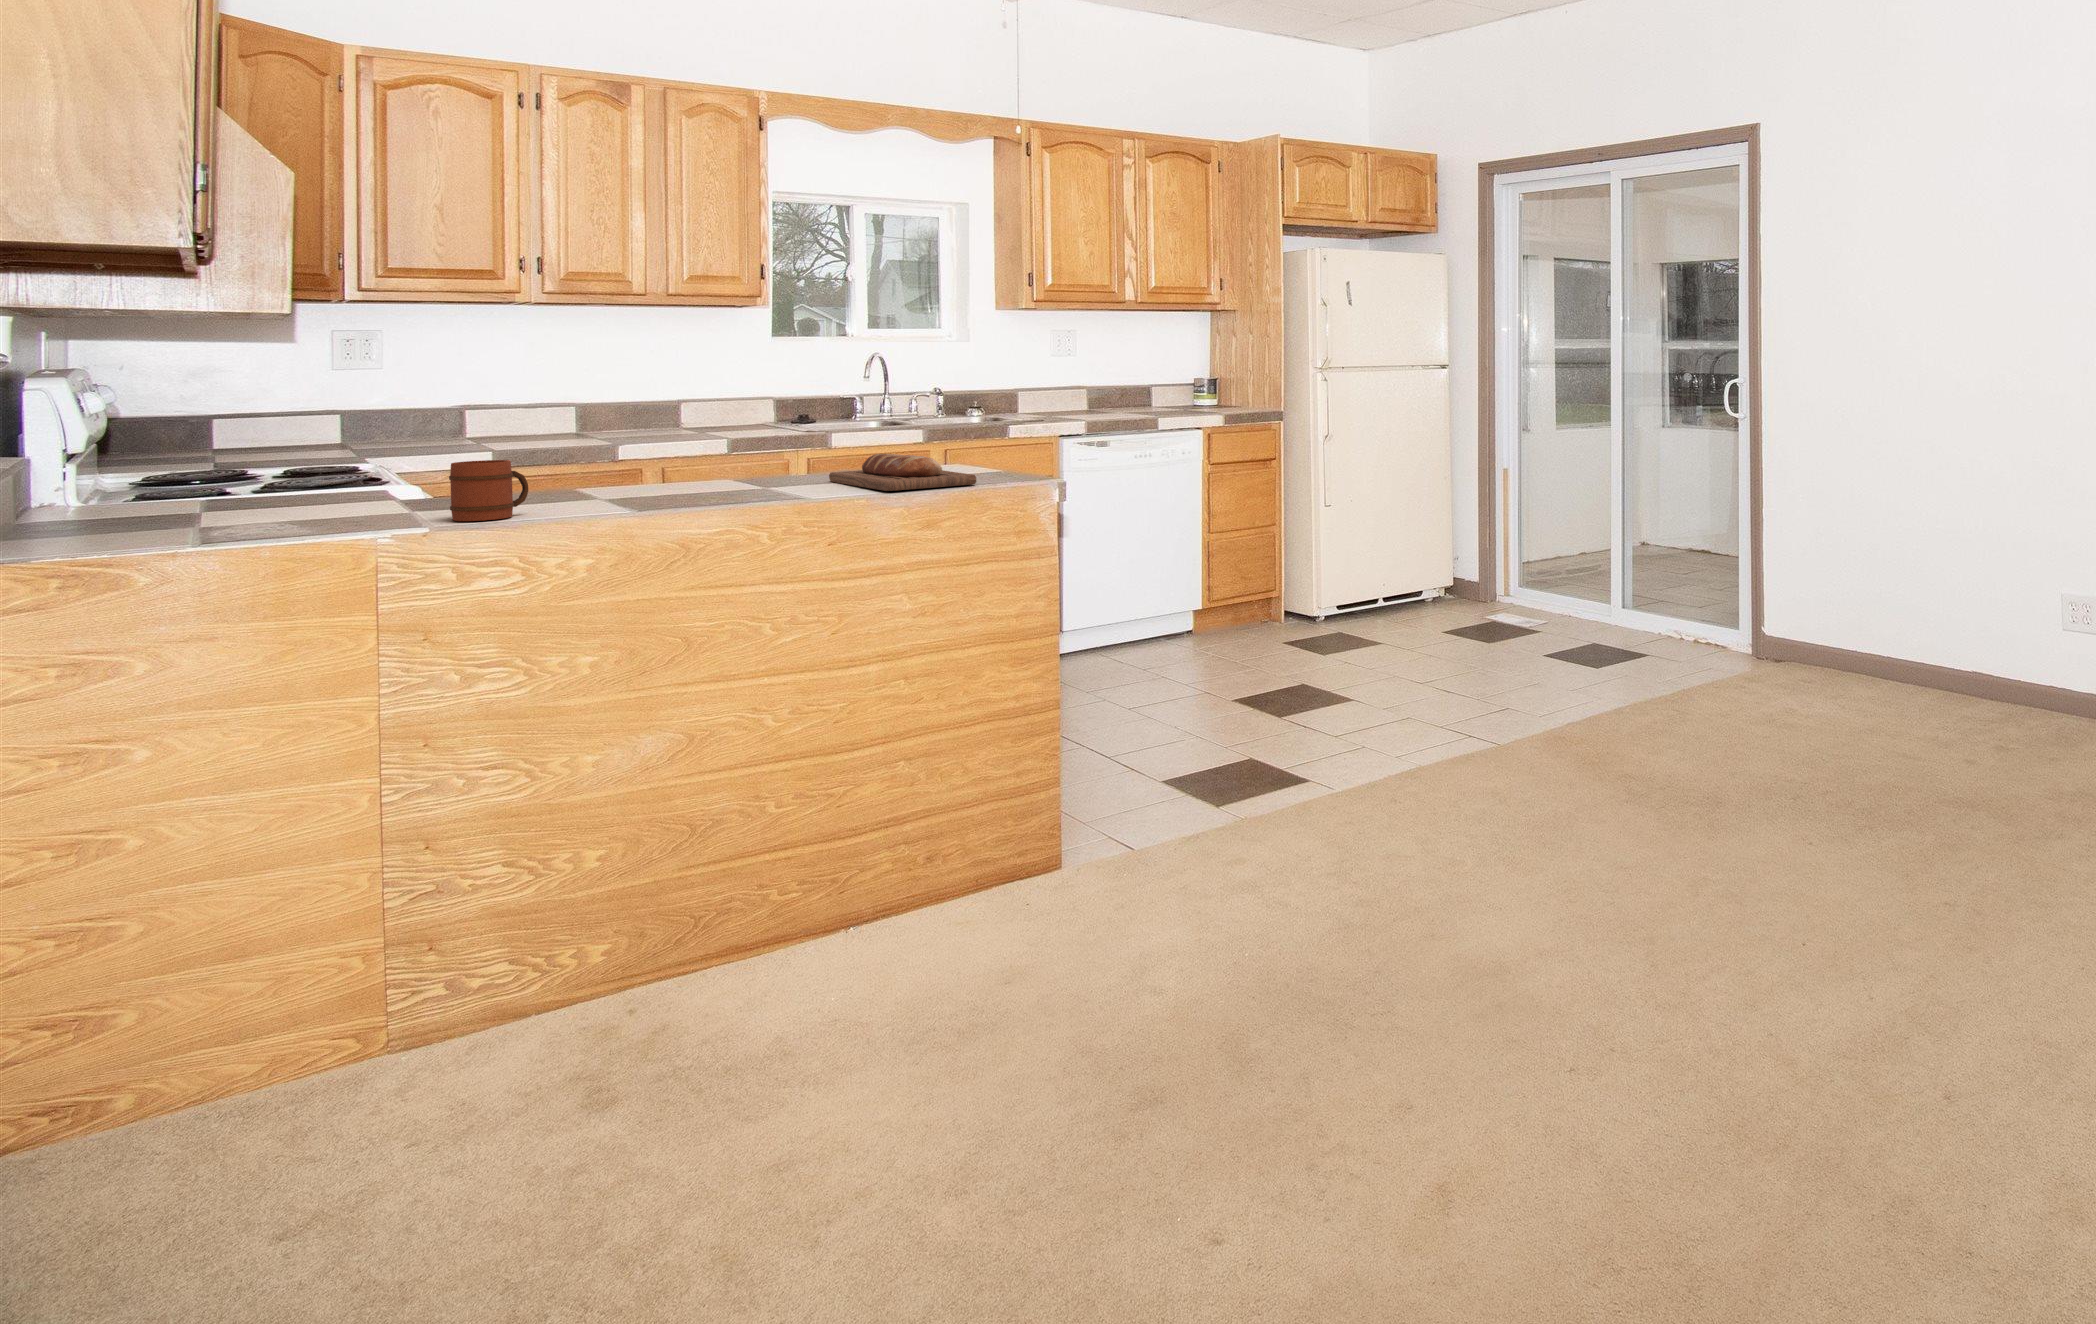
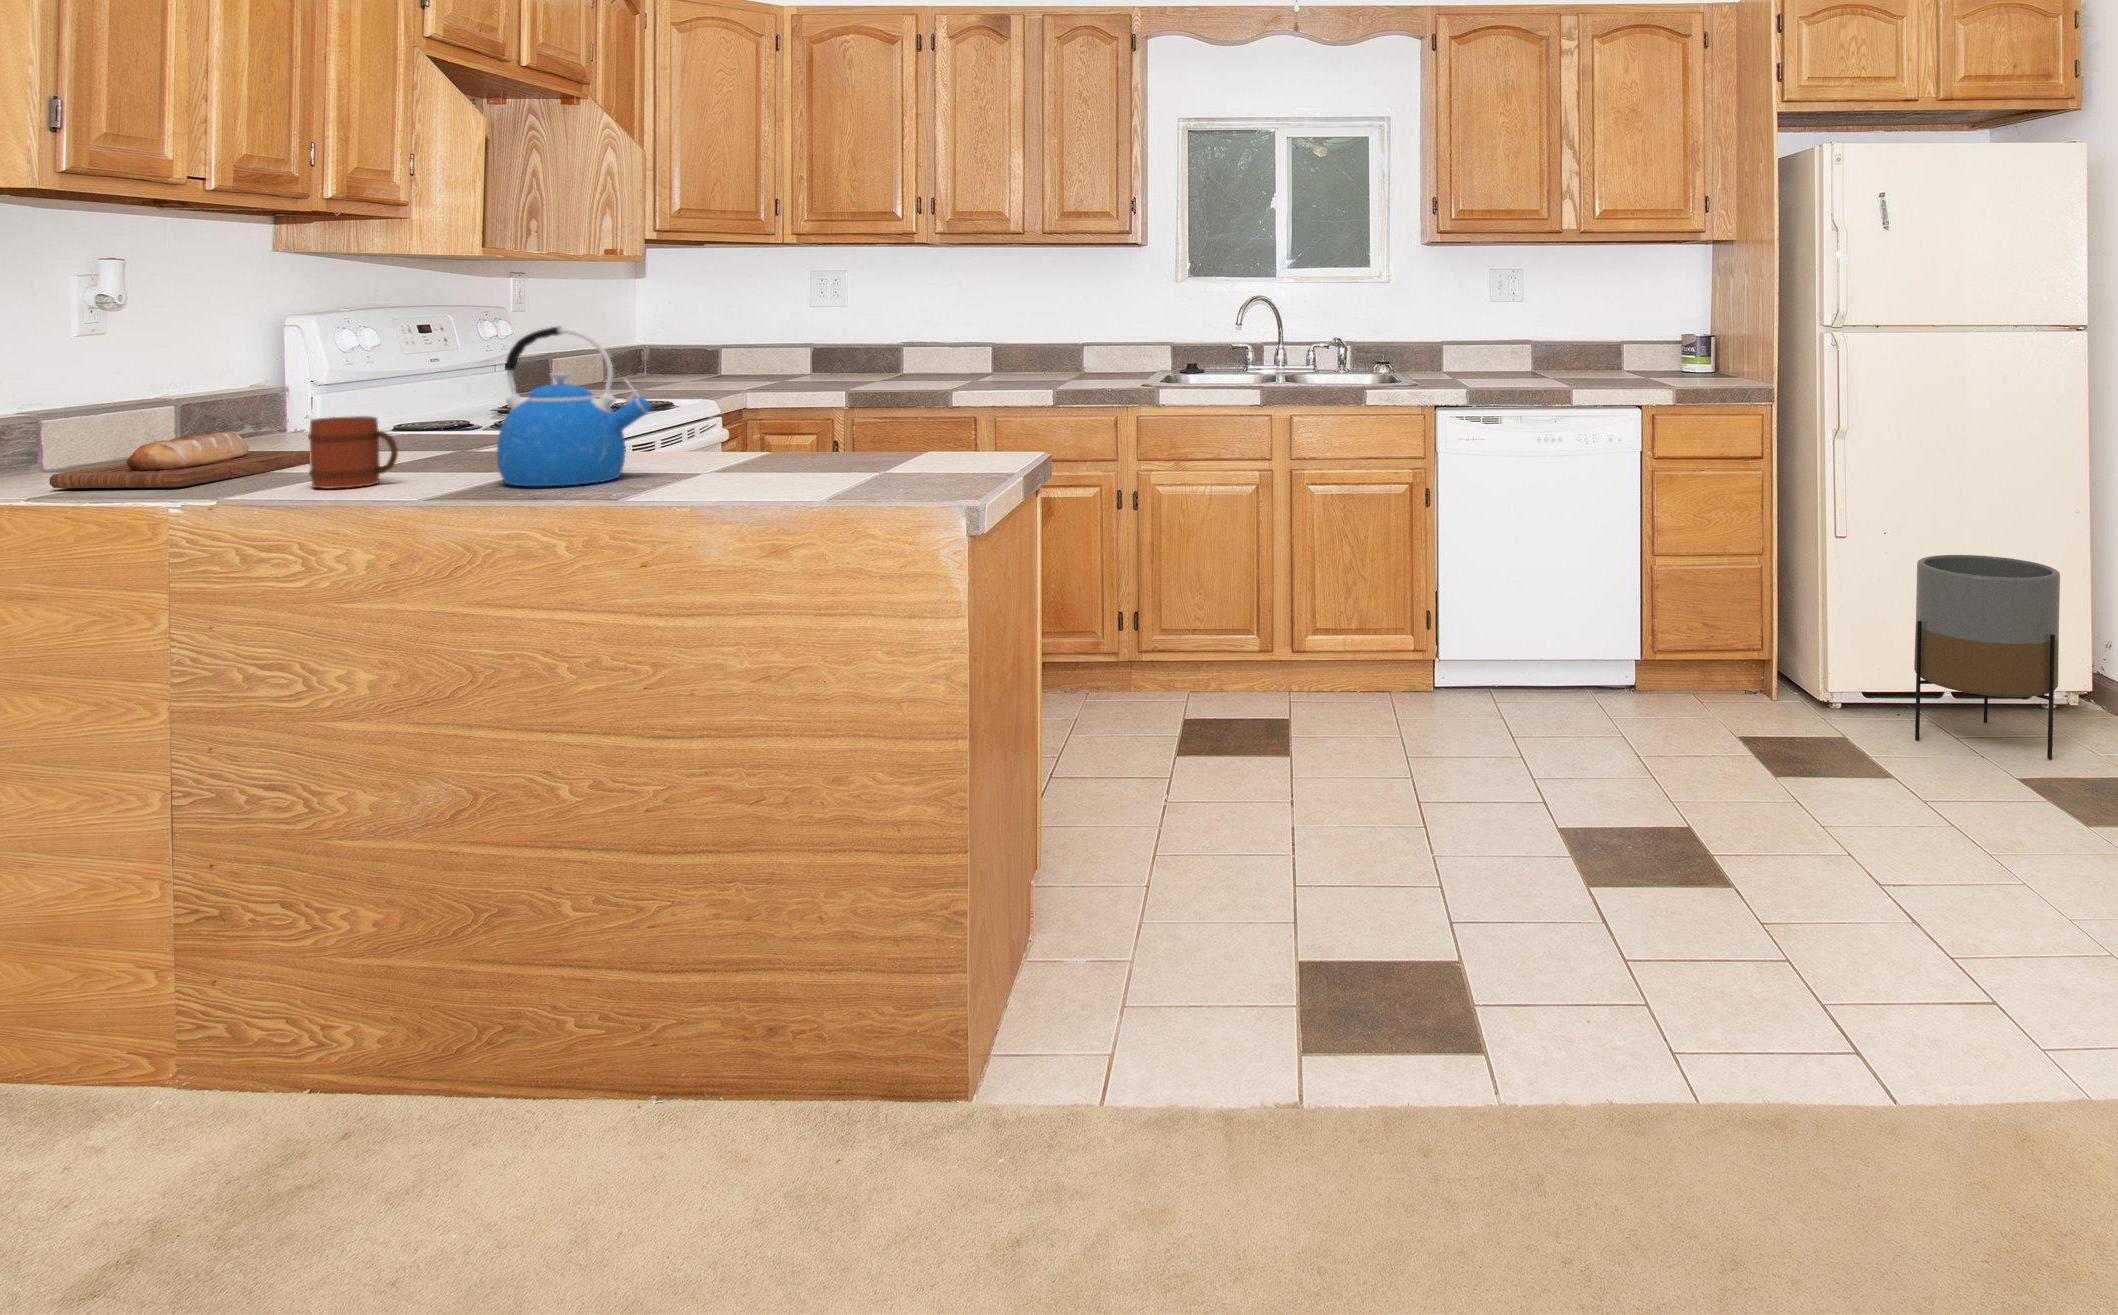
kettle: none [626,380,753,505] -> present [497,327,651,486]
bread loaf: present [829,454,976,491] -> present [49,432,310,488]
planter: none [1378,509,1457,627] -> present [1914,555,2060,759]

